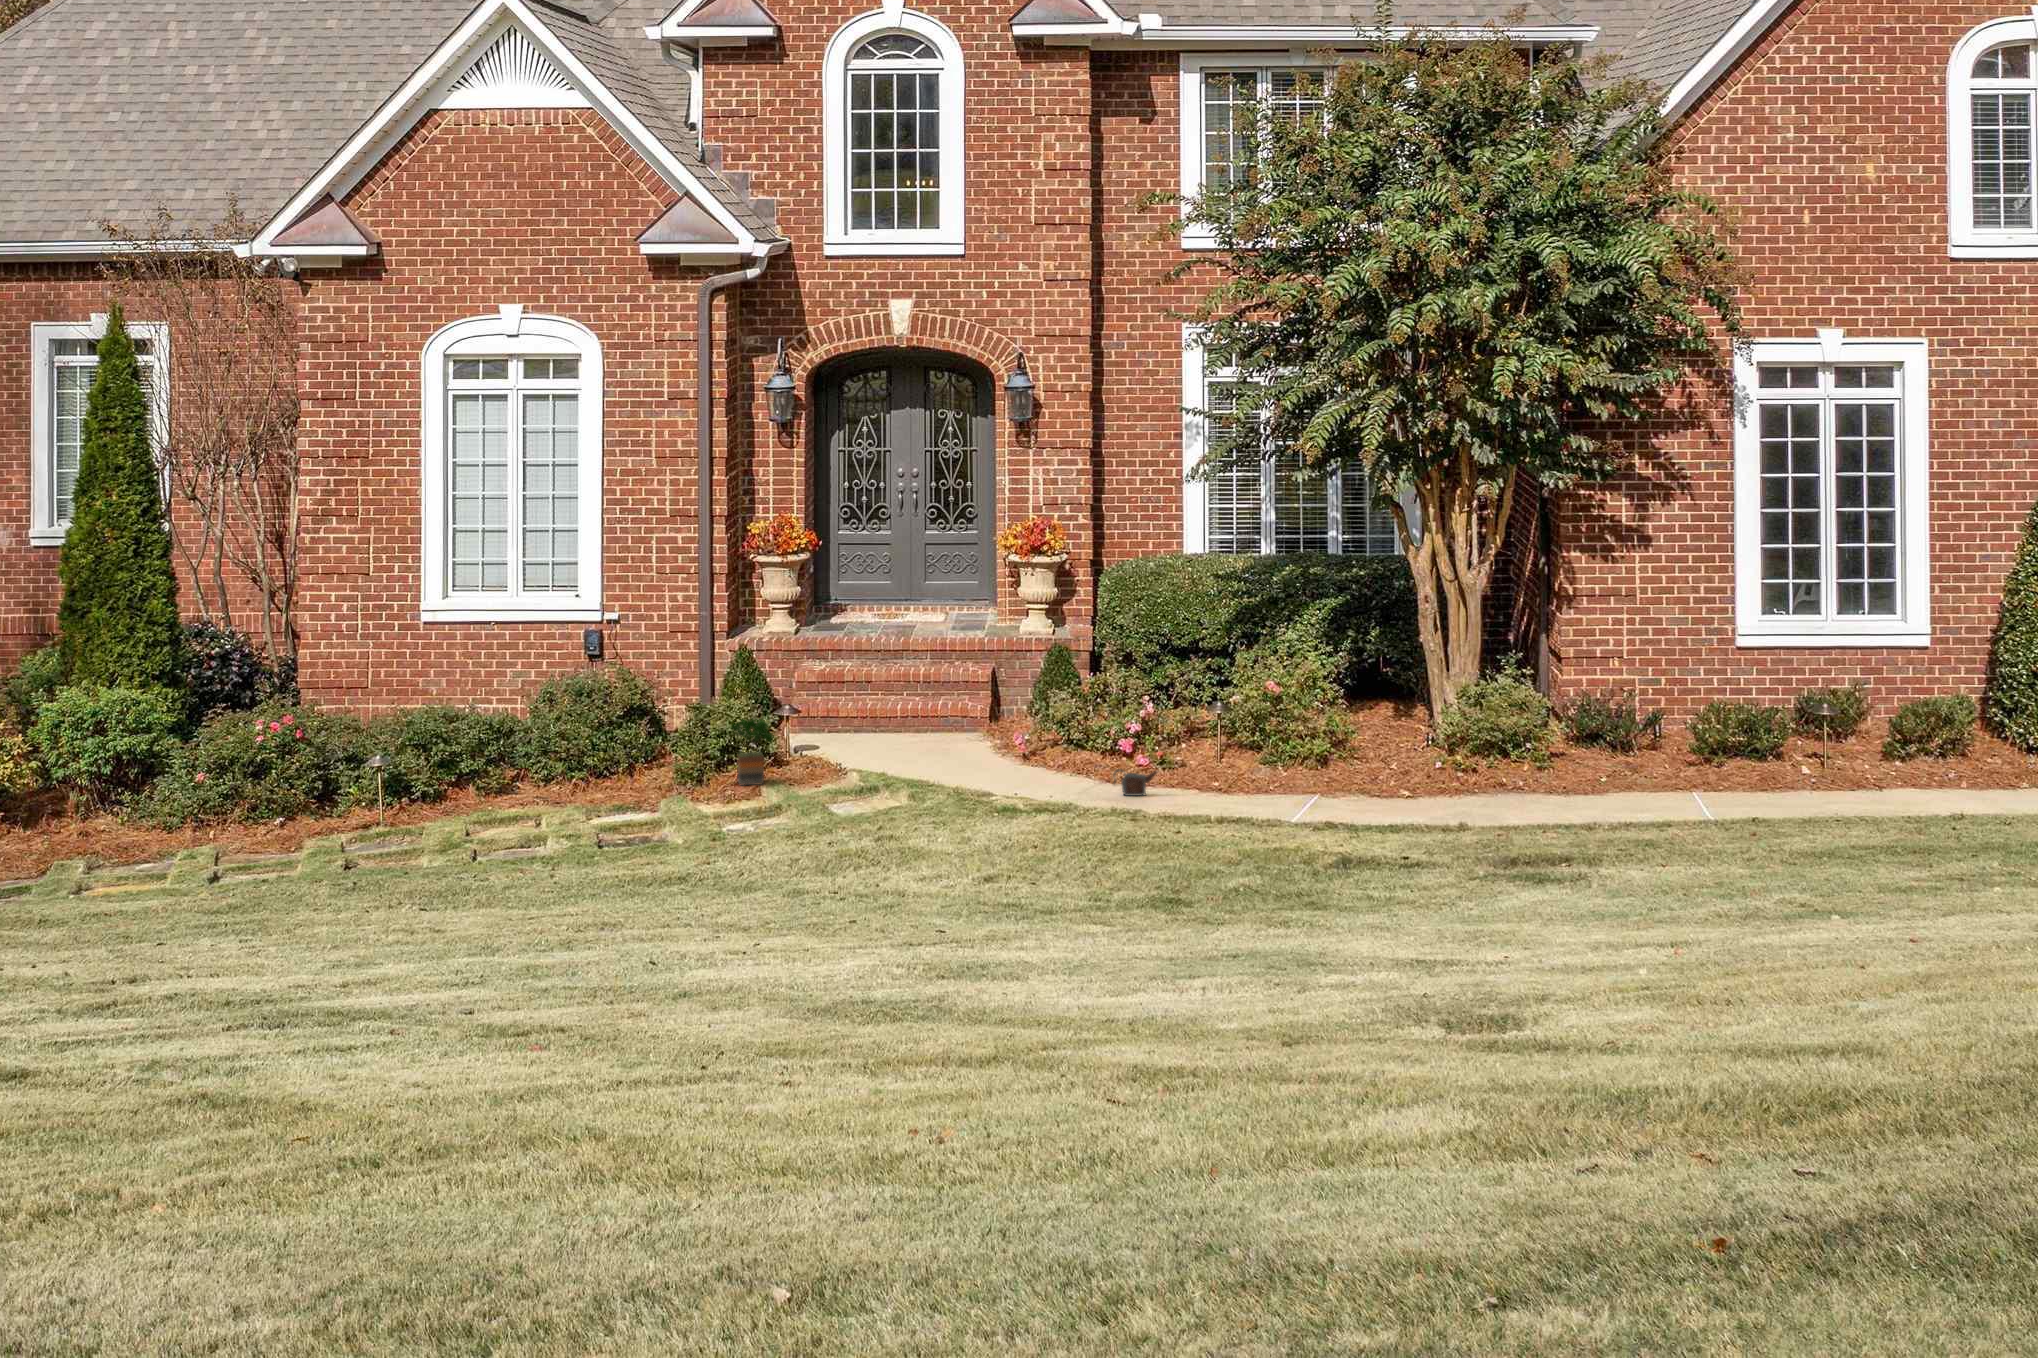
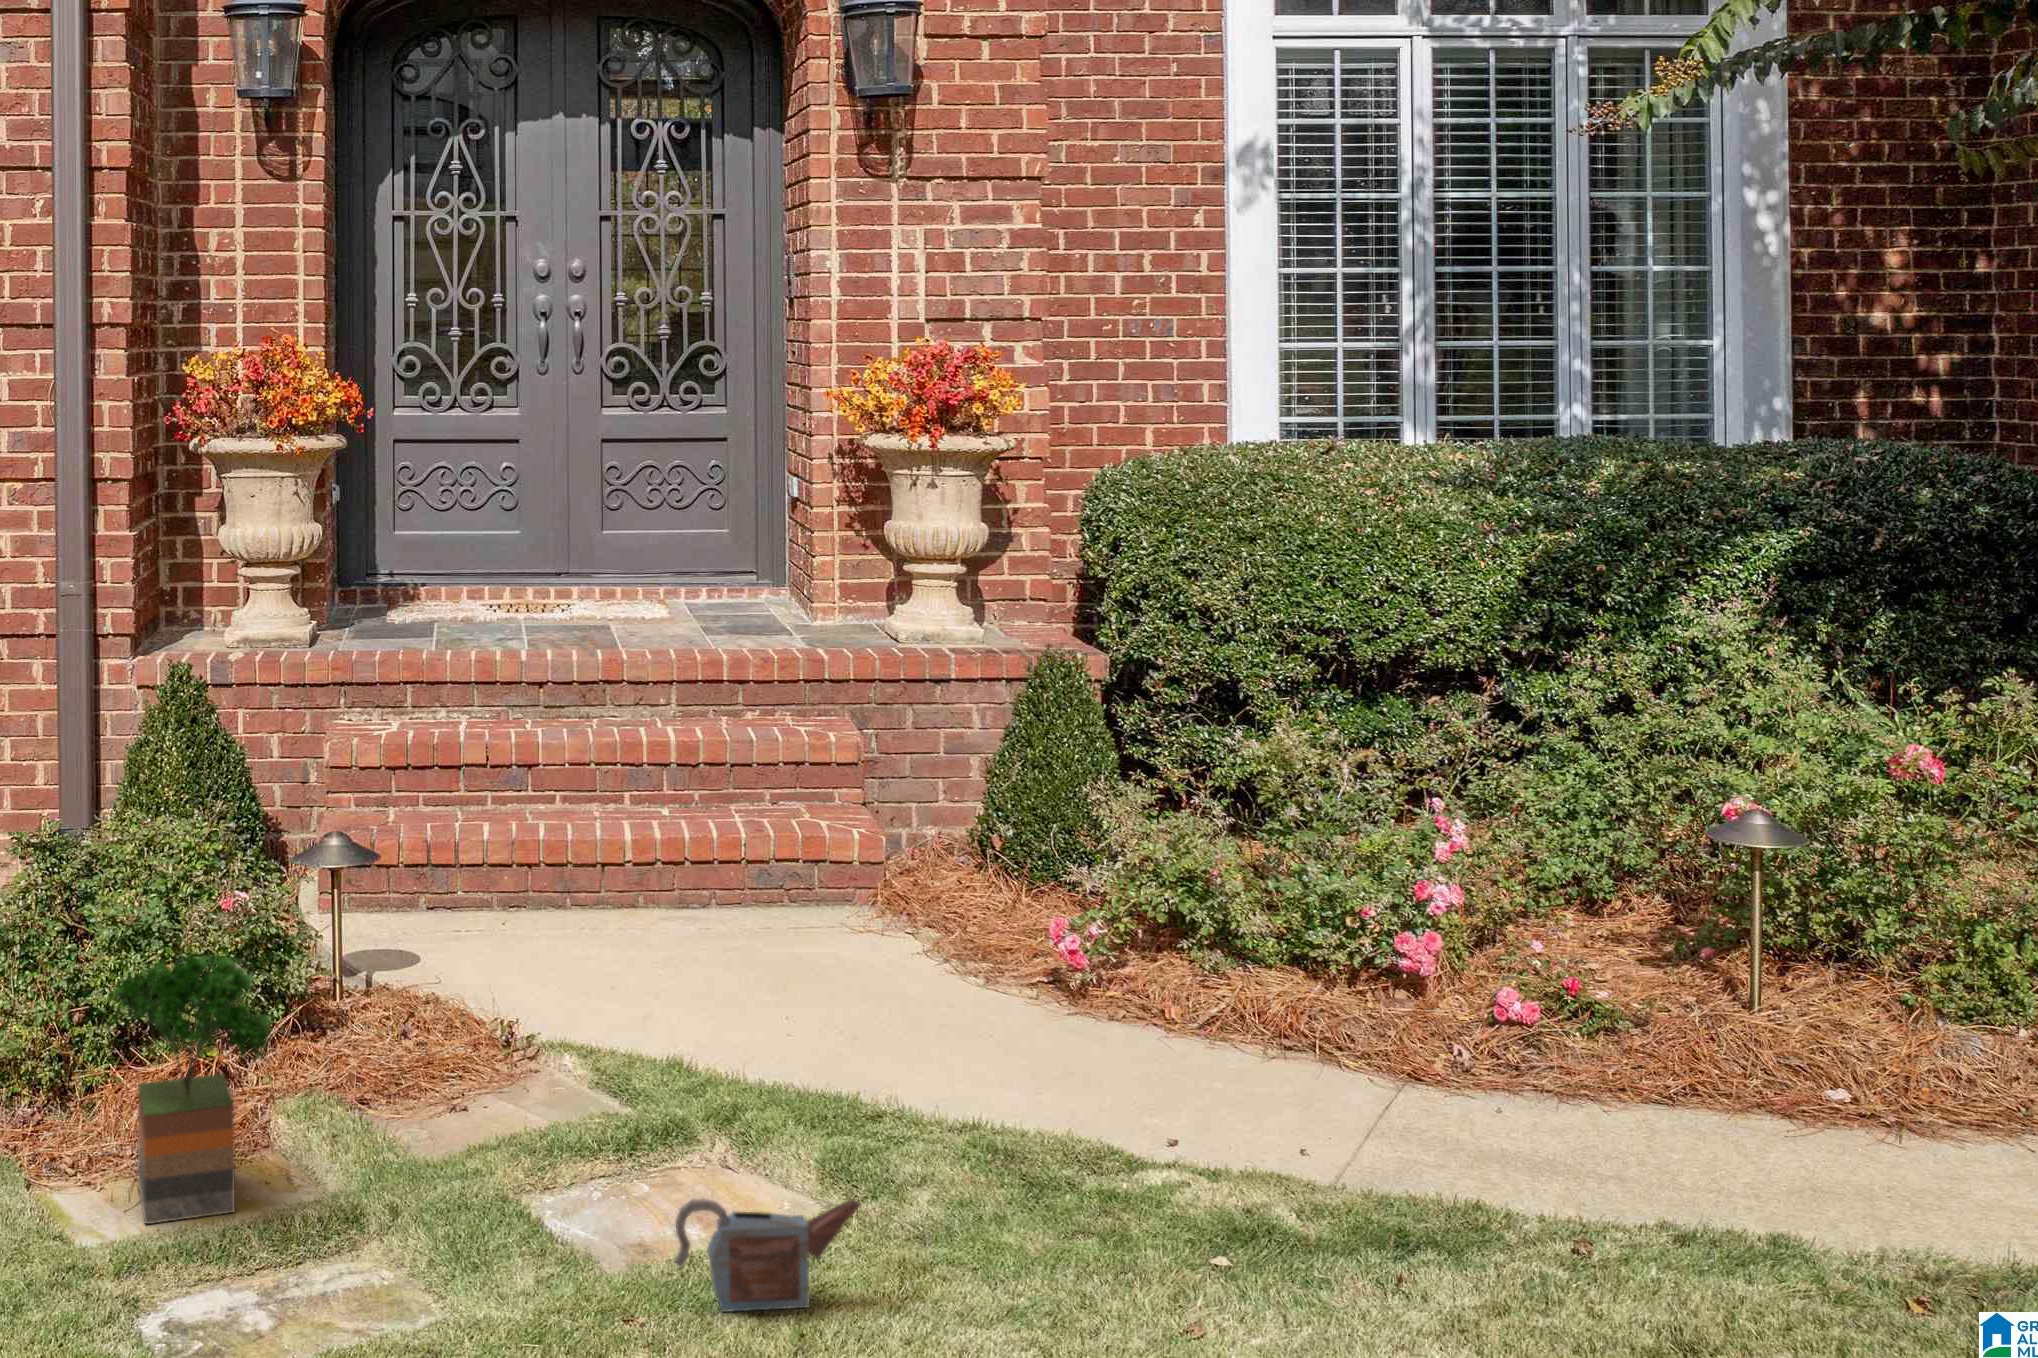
watering can: present [1113,769,1158,796] -> present [674,1199,861,1312]

